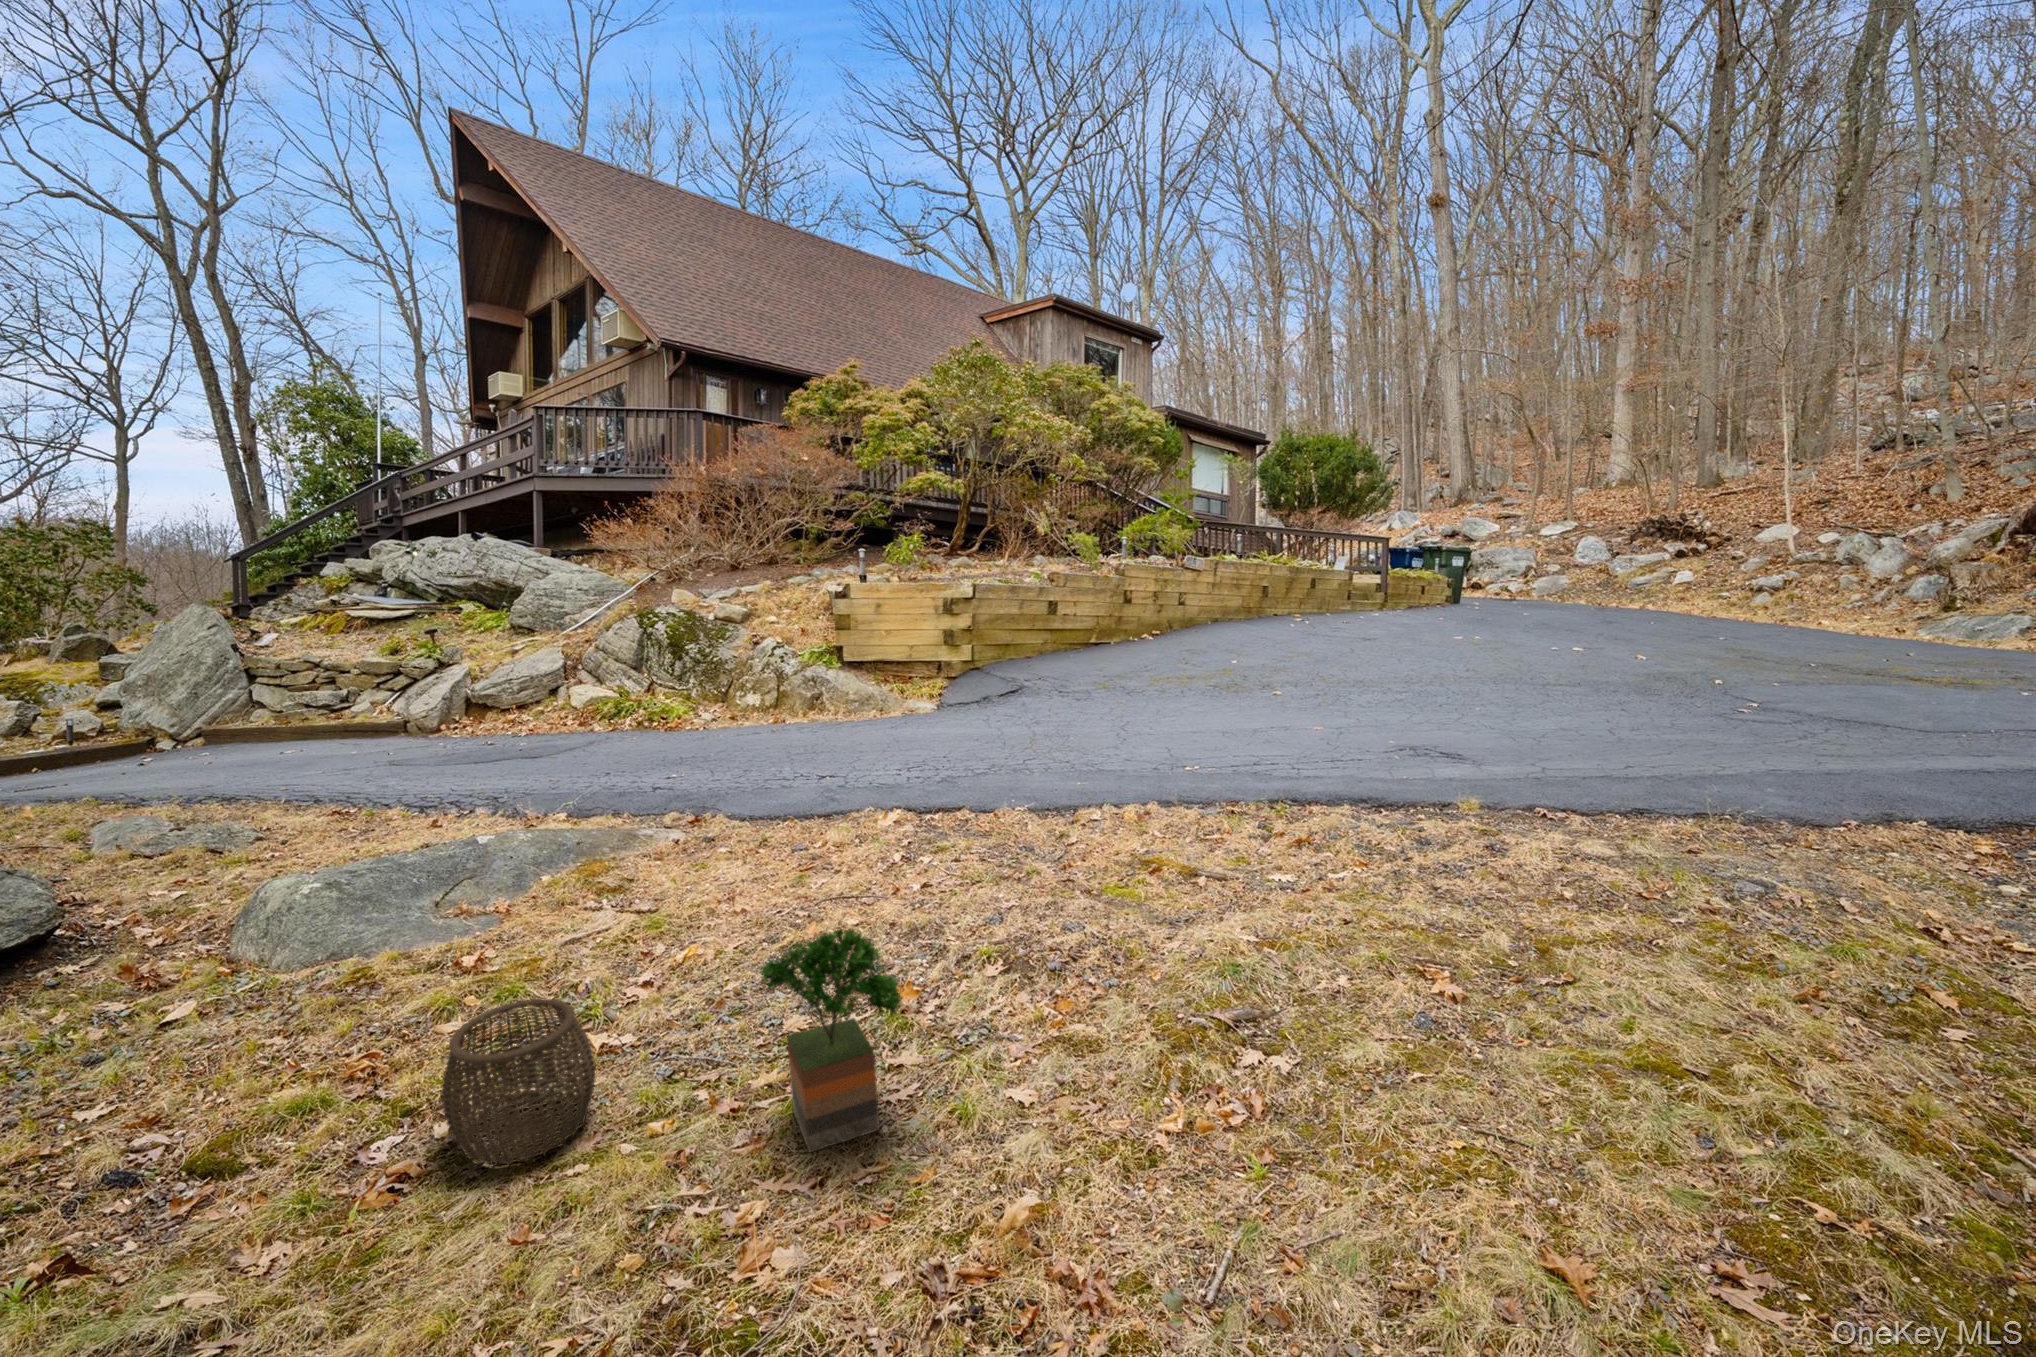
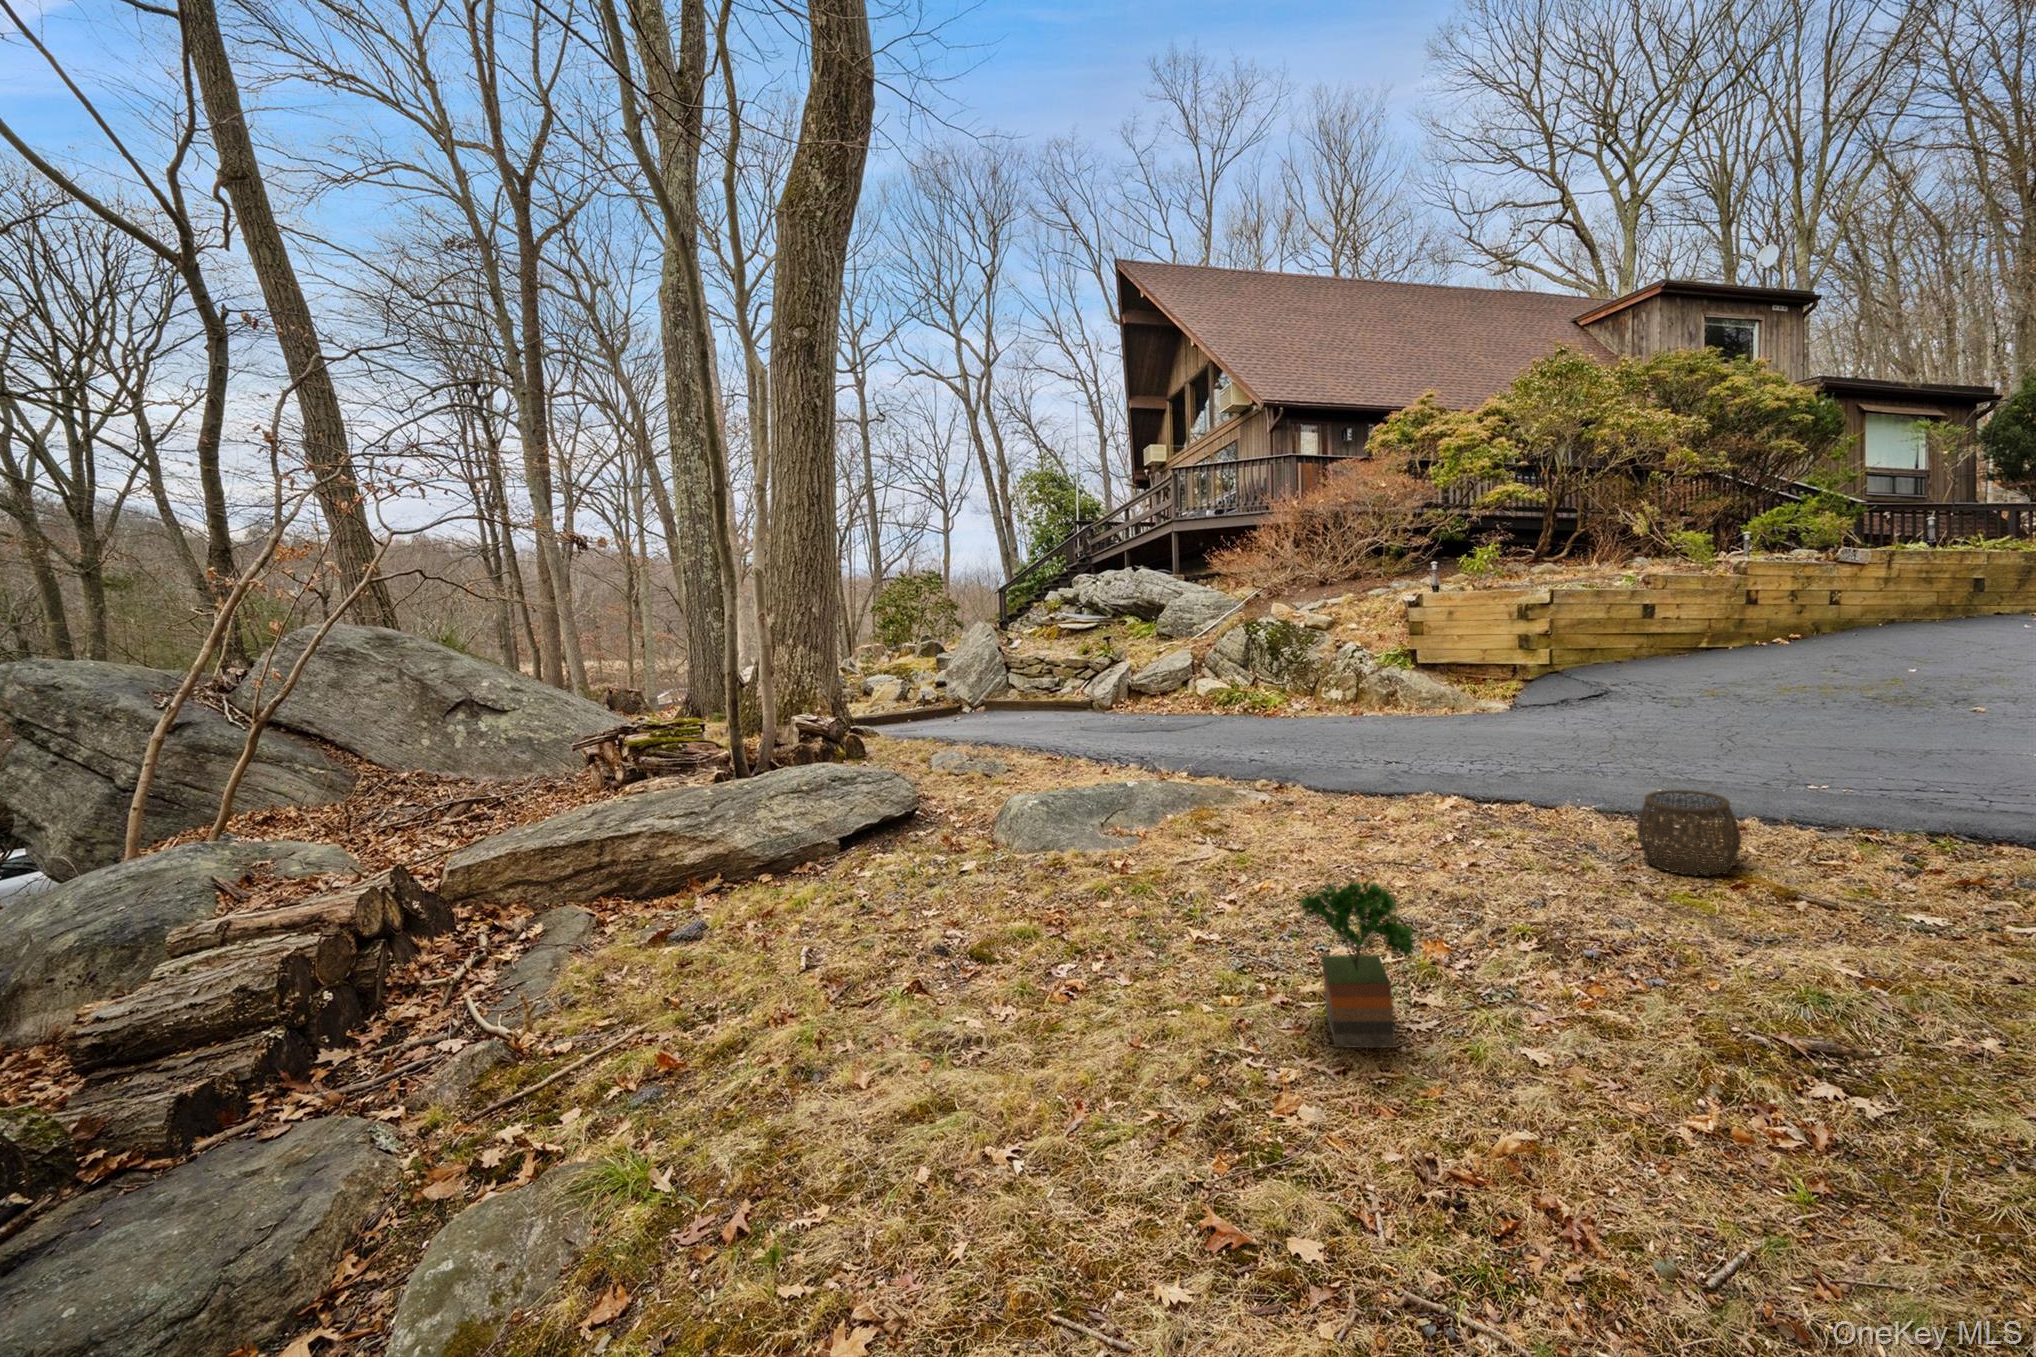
woven basket: present [441,999,596,1166] -> present [1637,790,1741,876]

